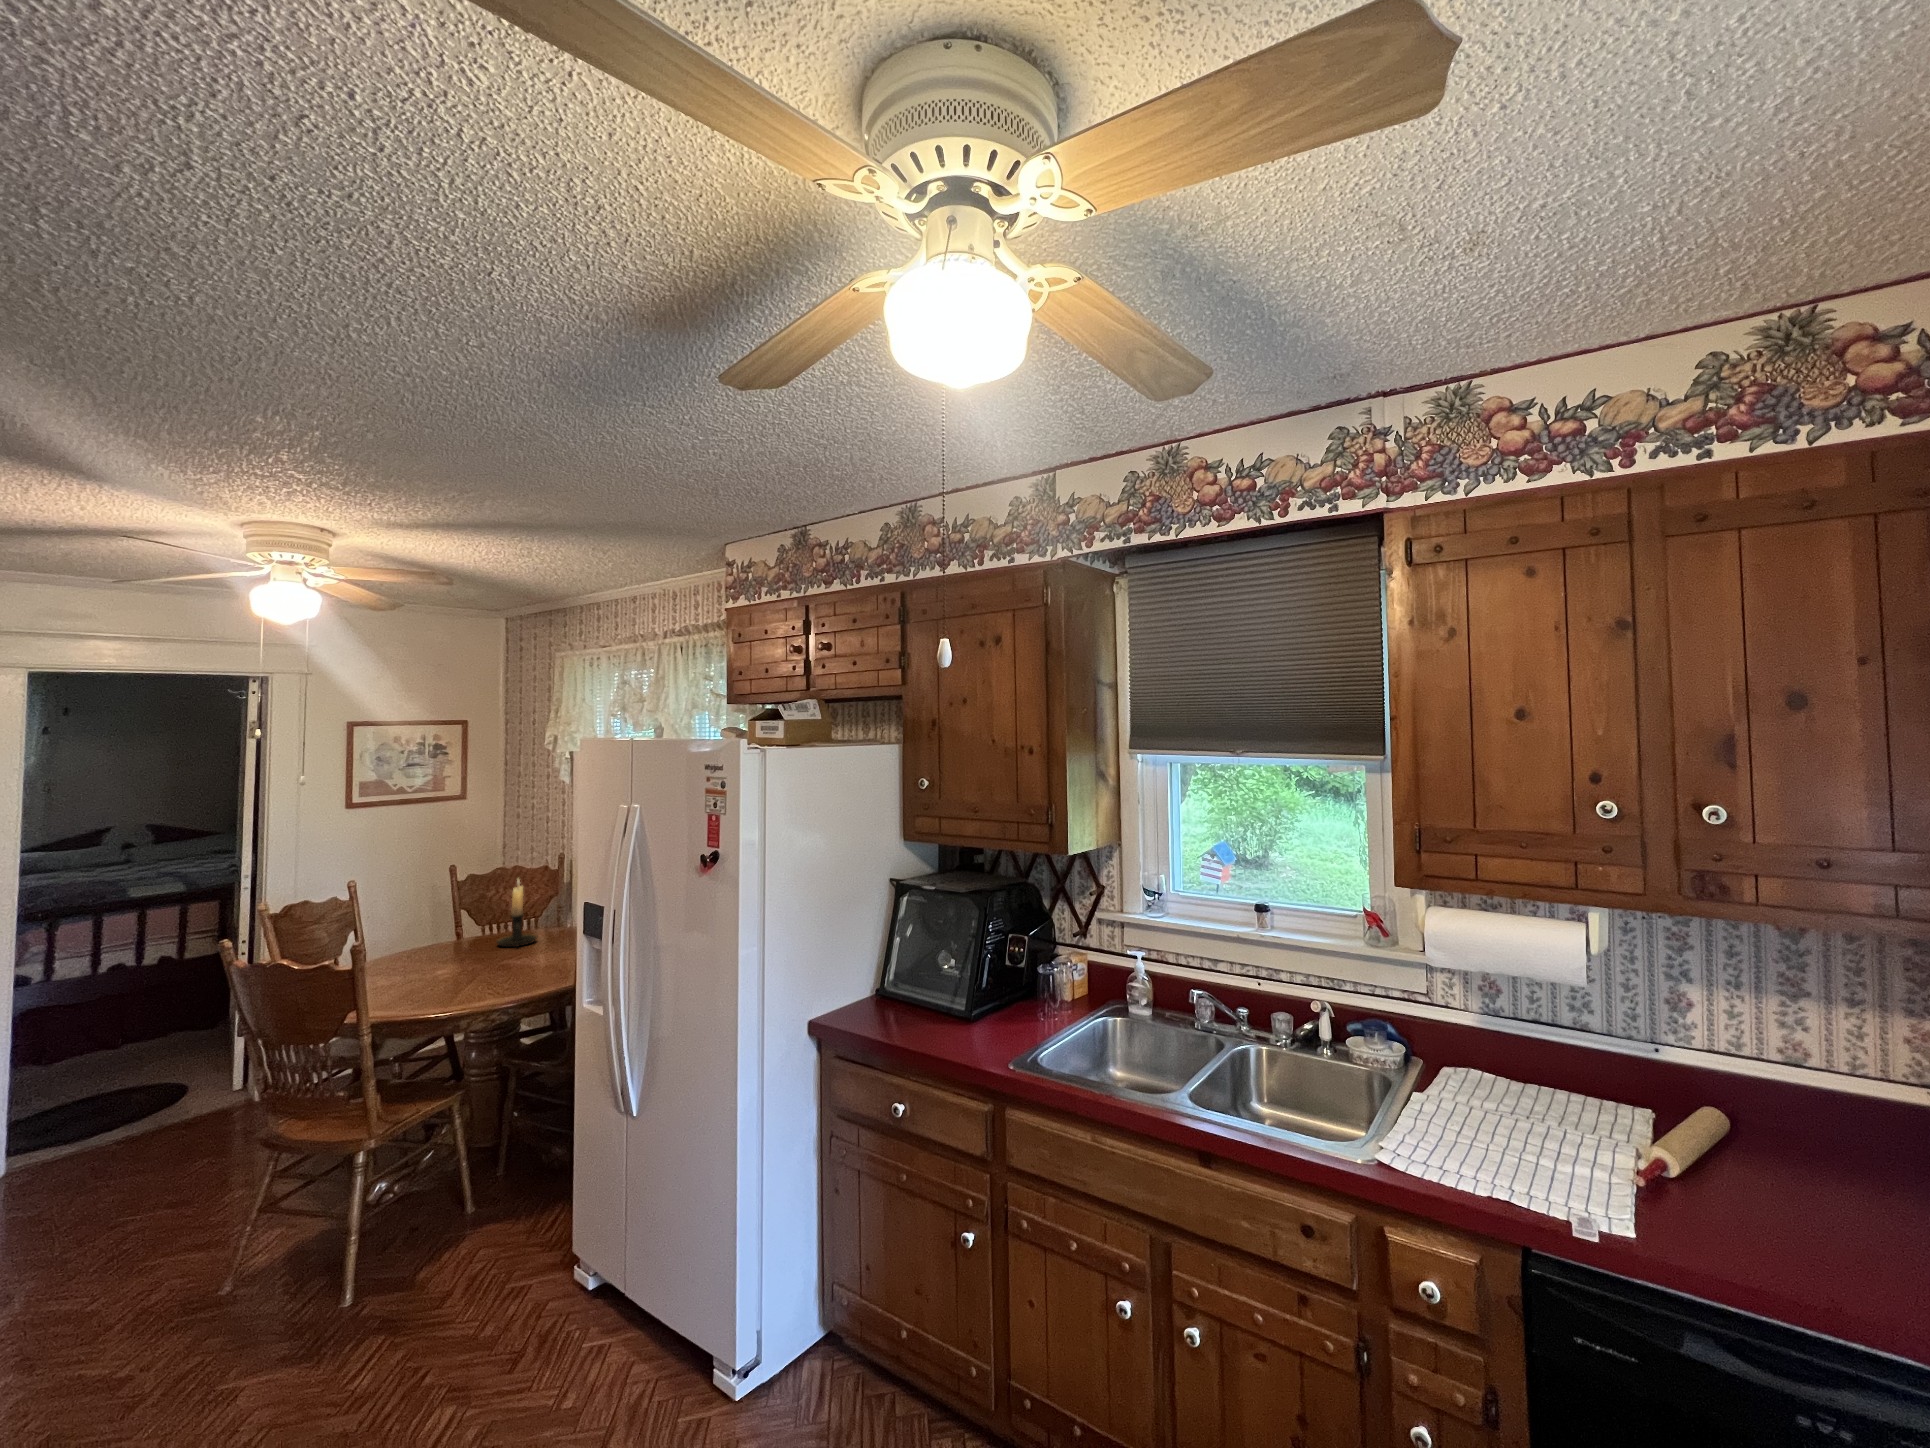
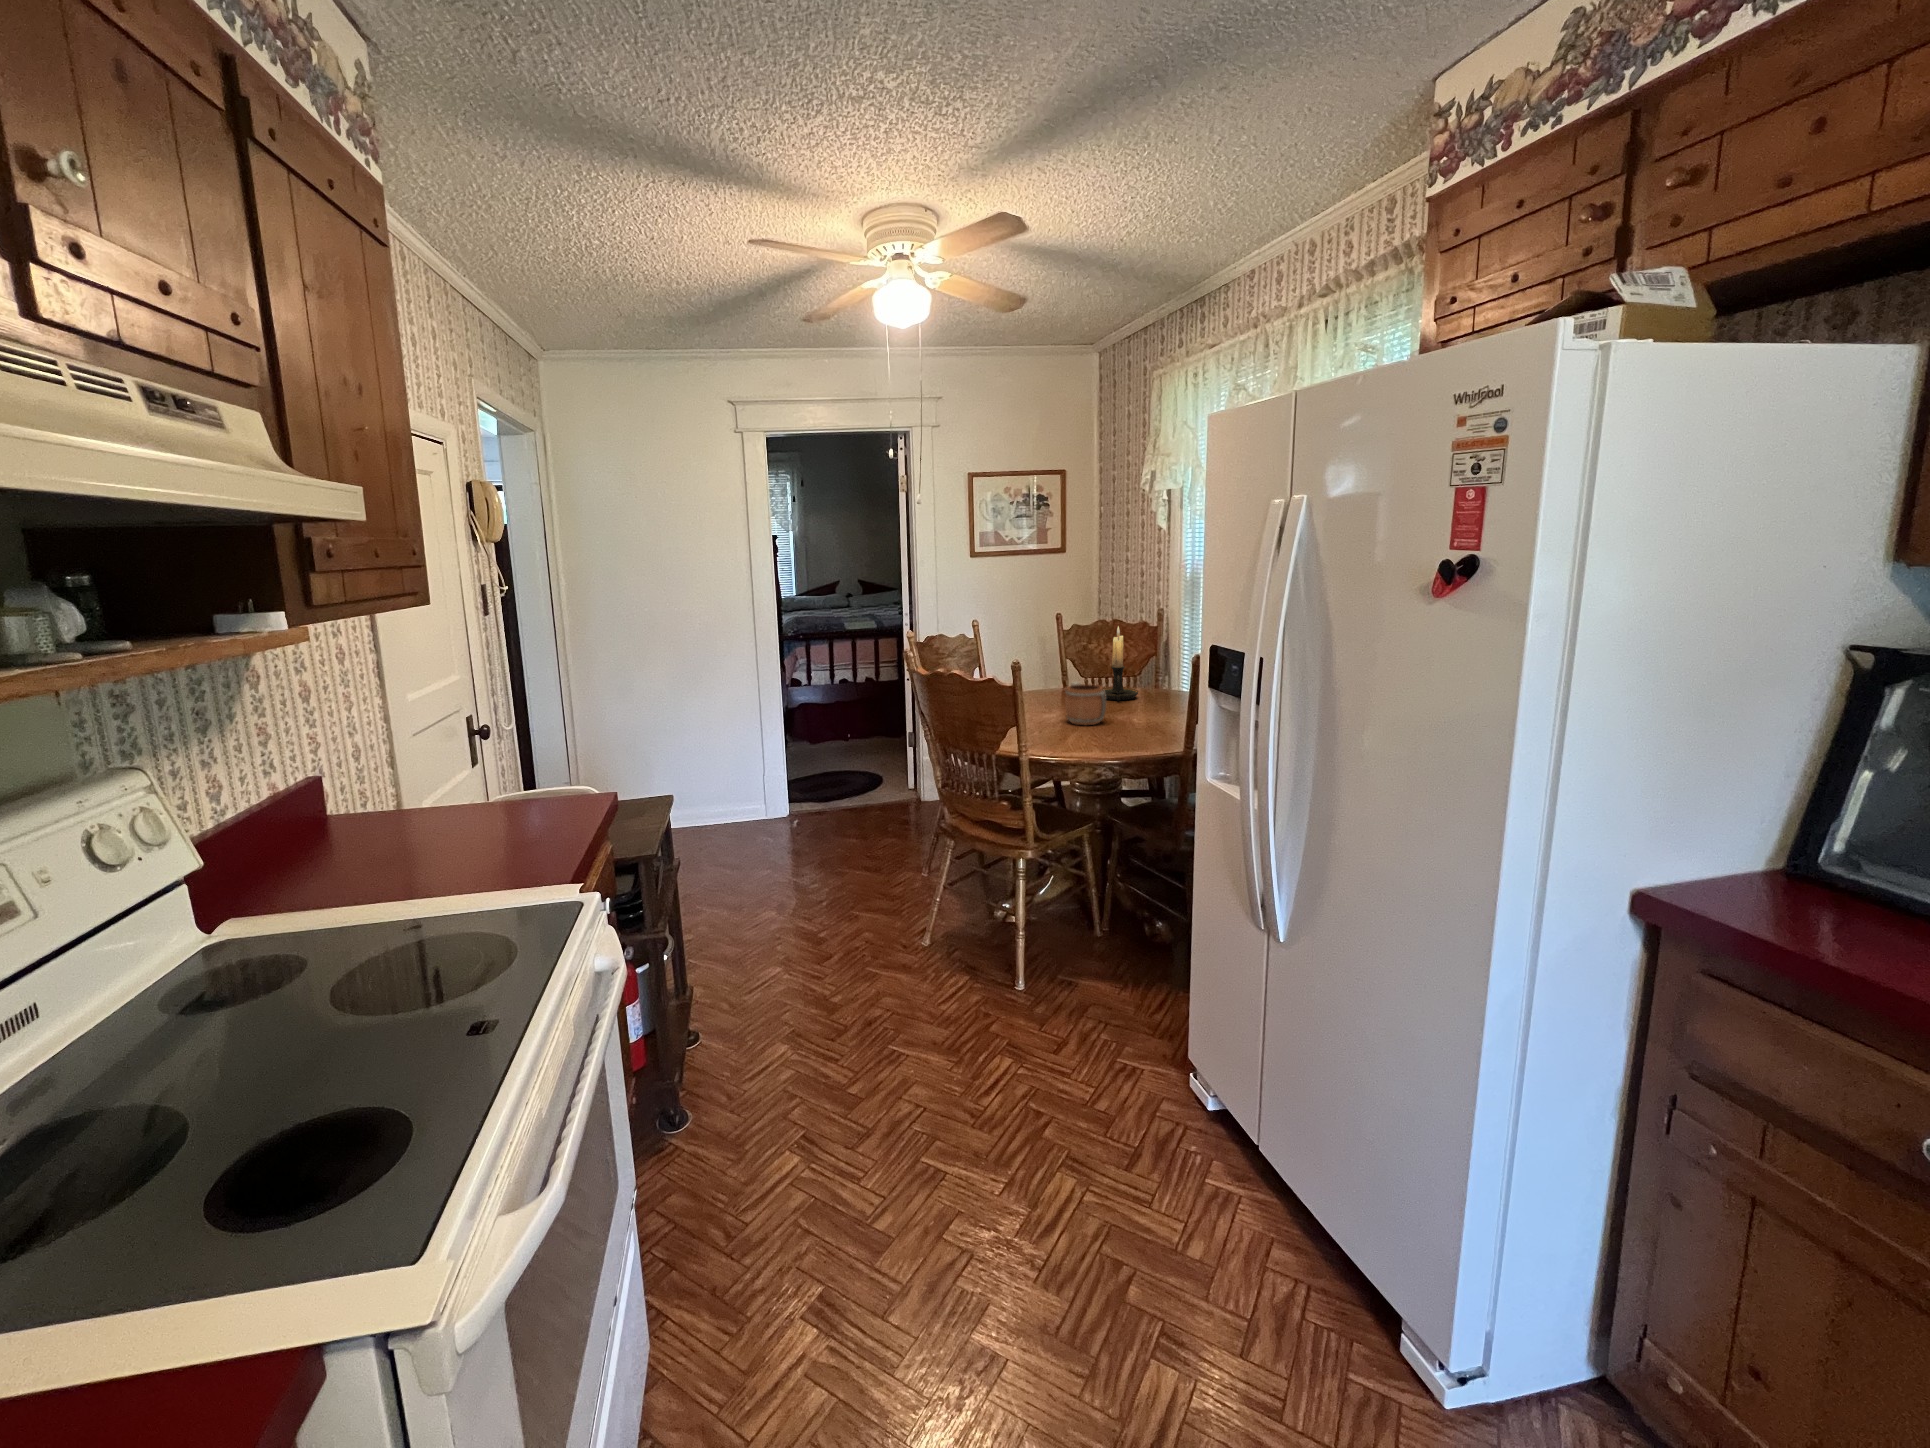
mug: none [459,936,503,977] -> present [1065,682,1106,725]

